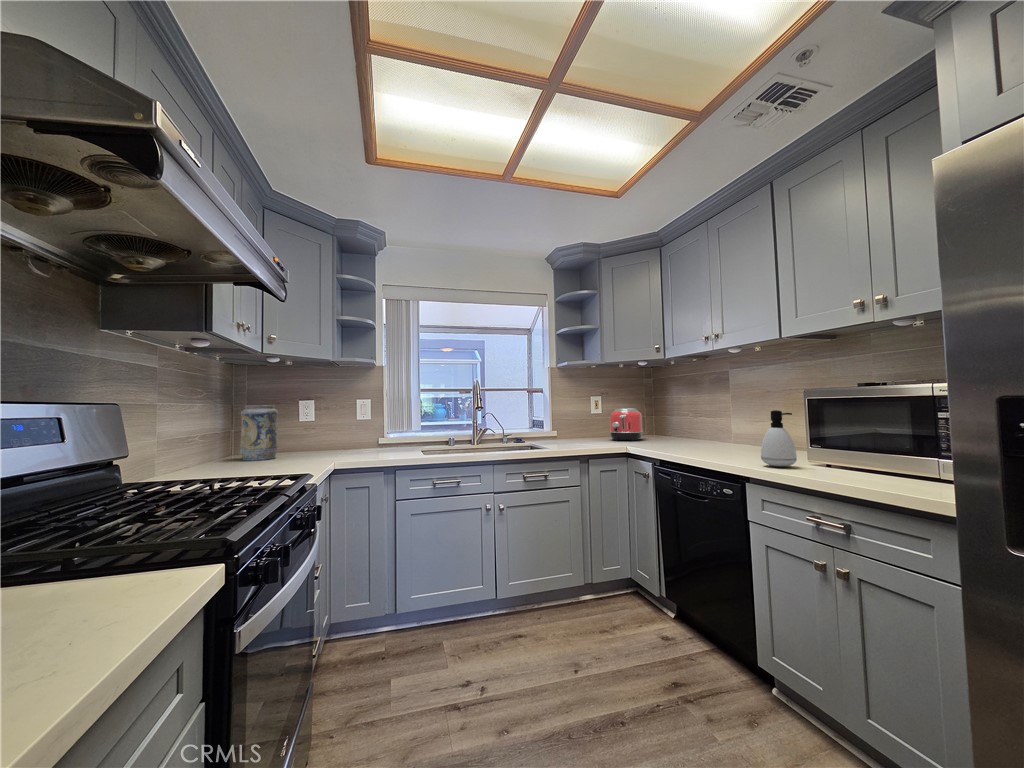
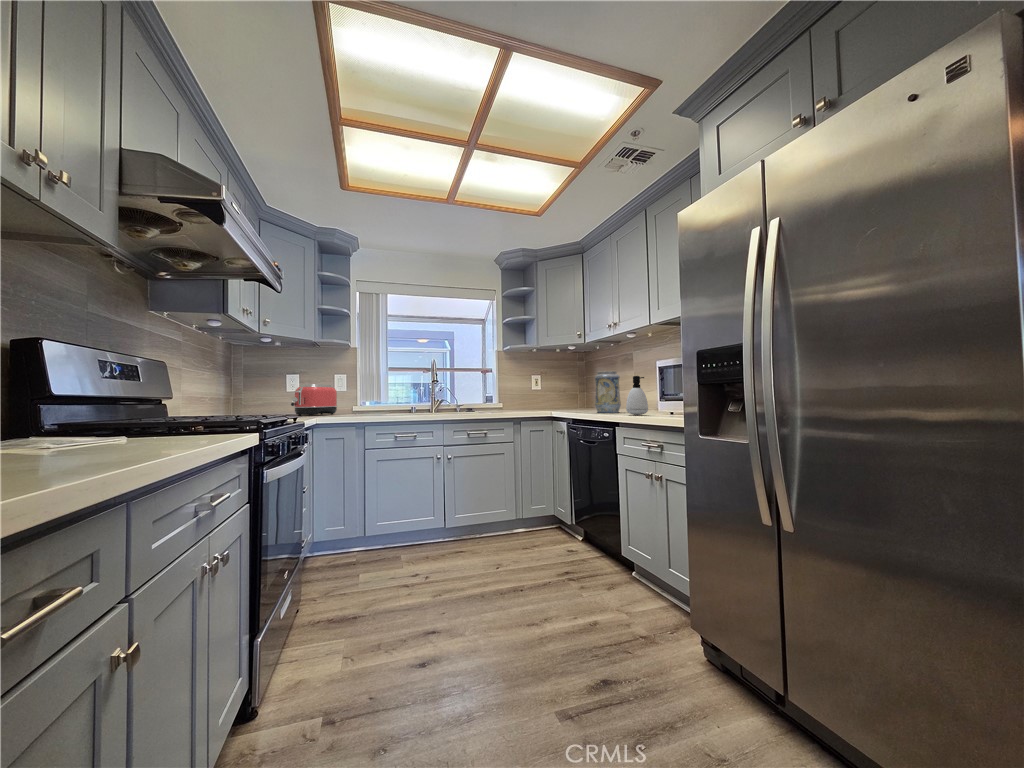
decorative vase: present [240,405,279,461] -> present [595,371,621,413]
toaster: present [610,408,643,441] -> present [291,384,337,416]

